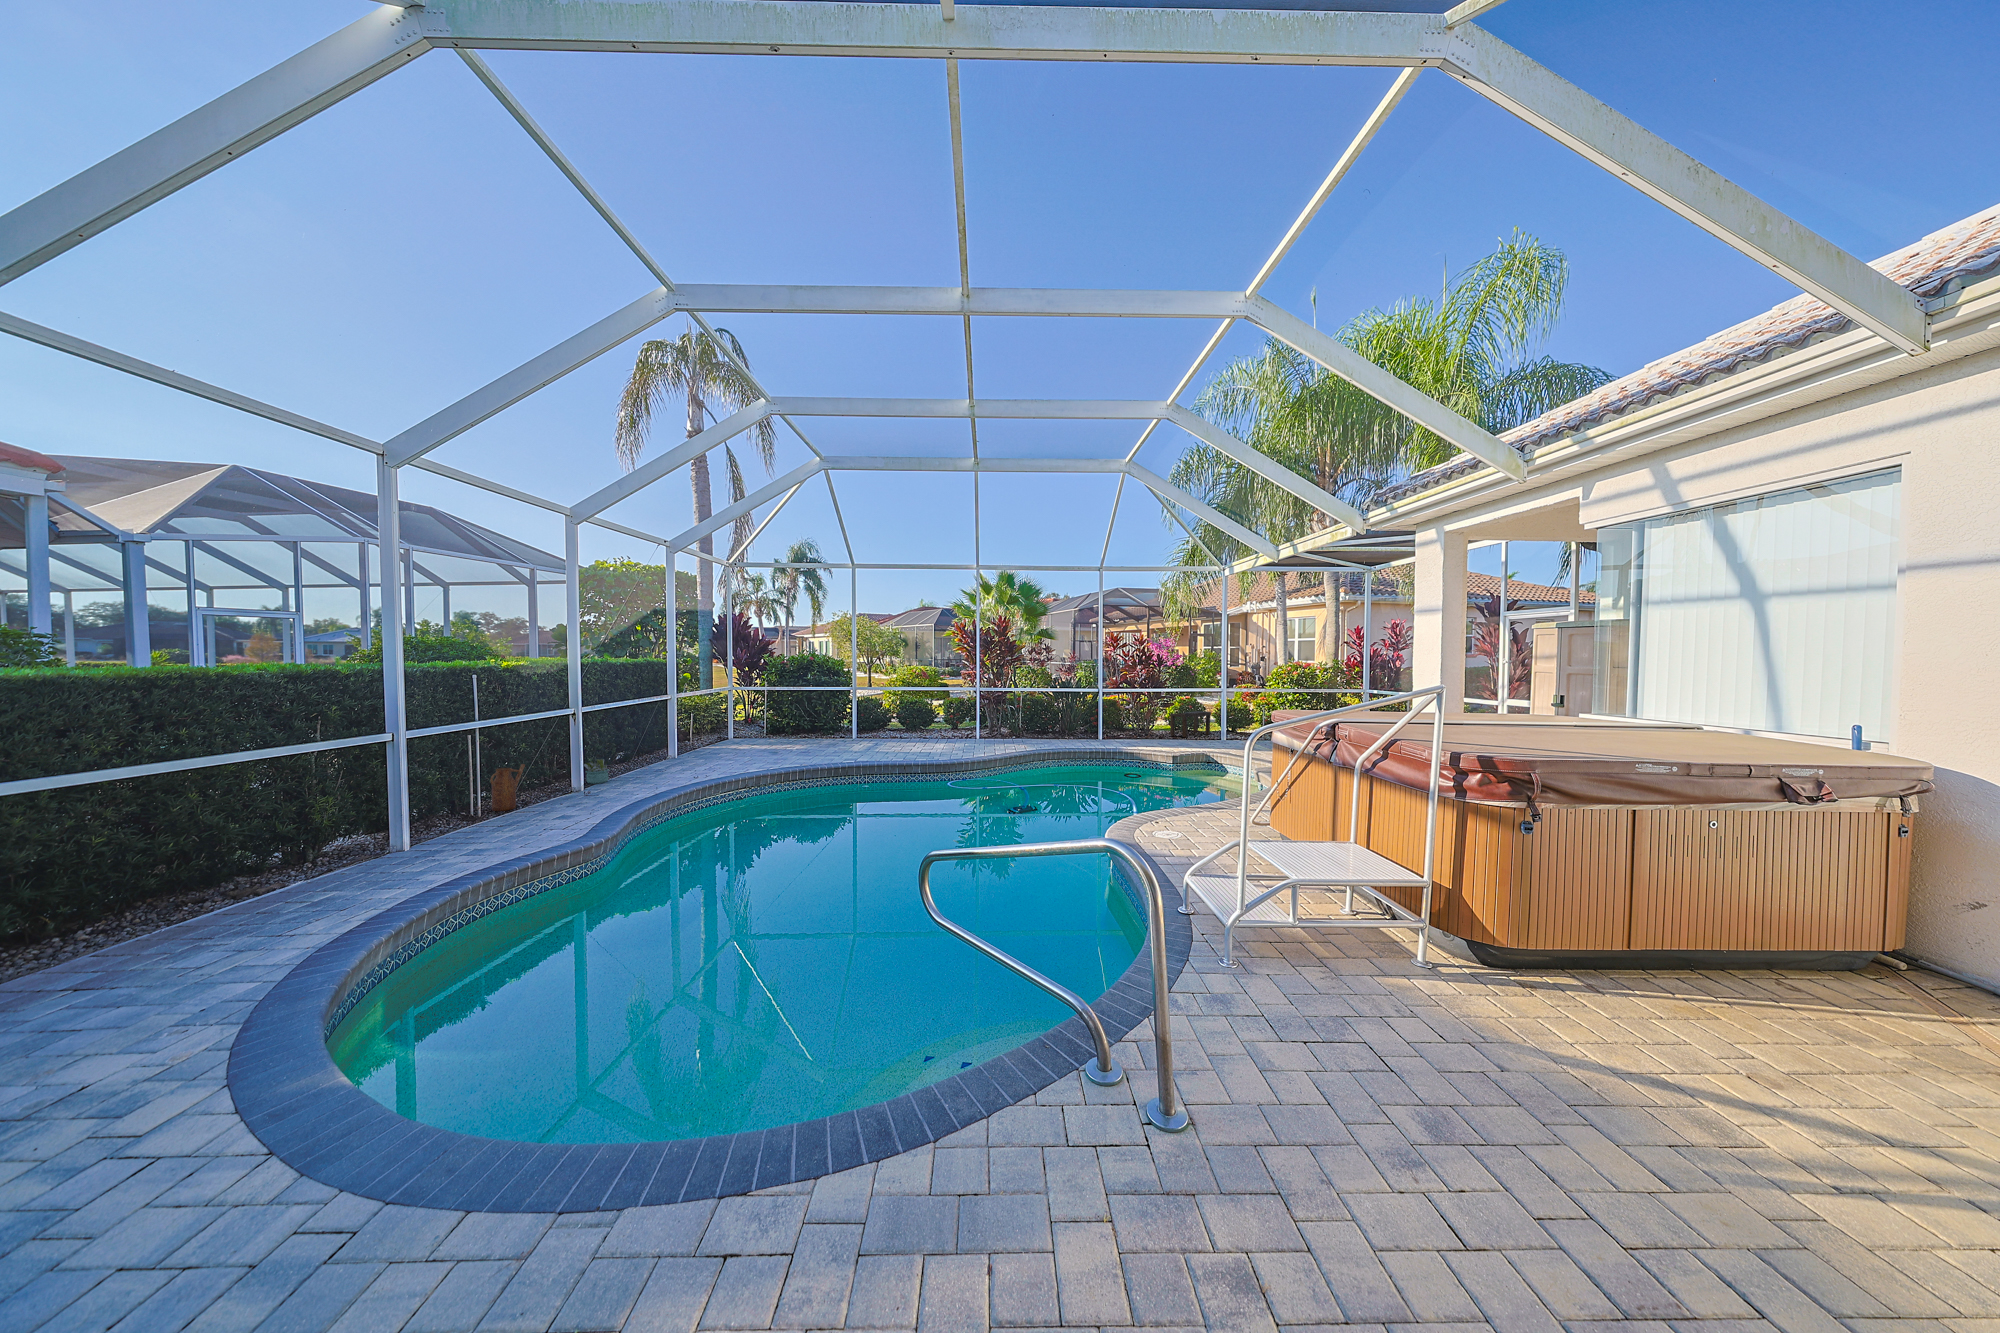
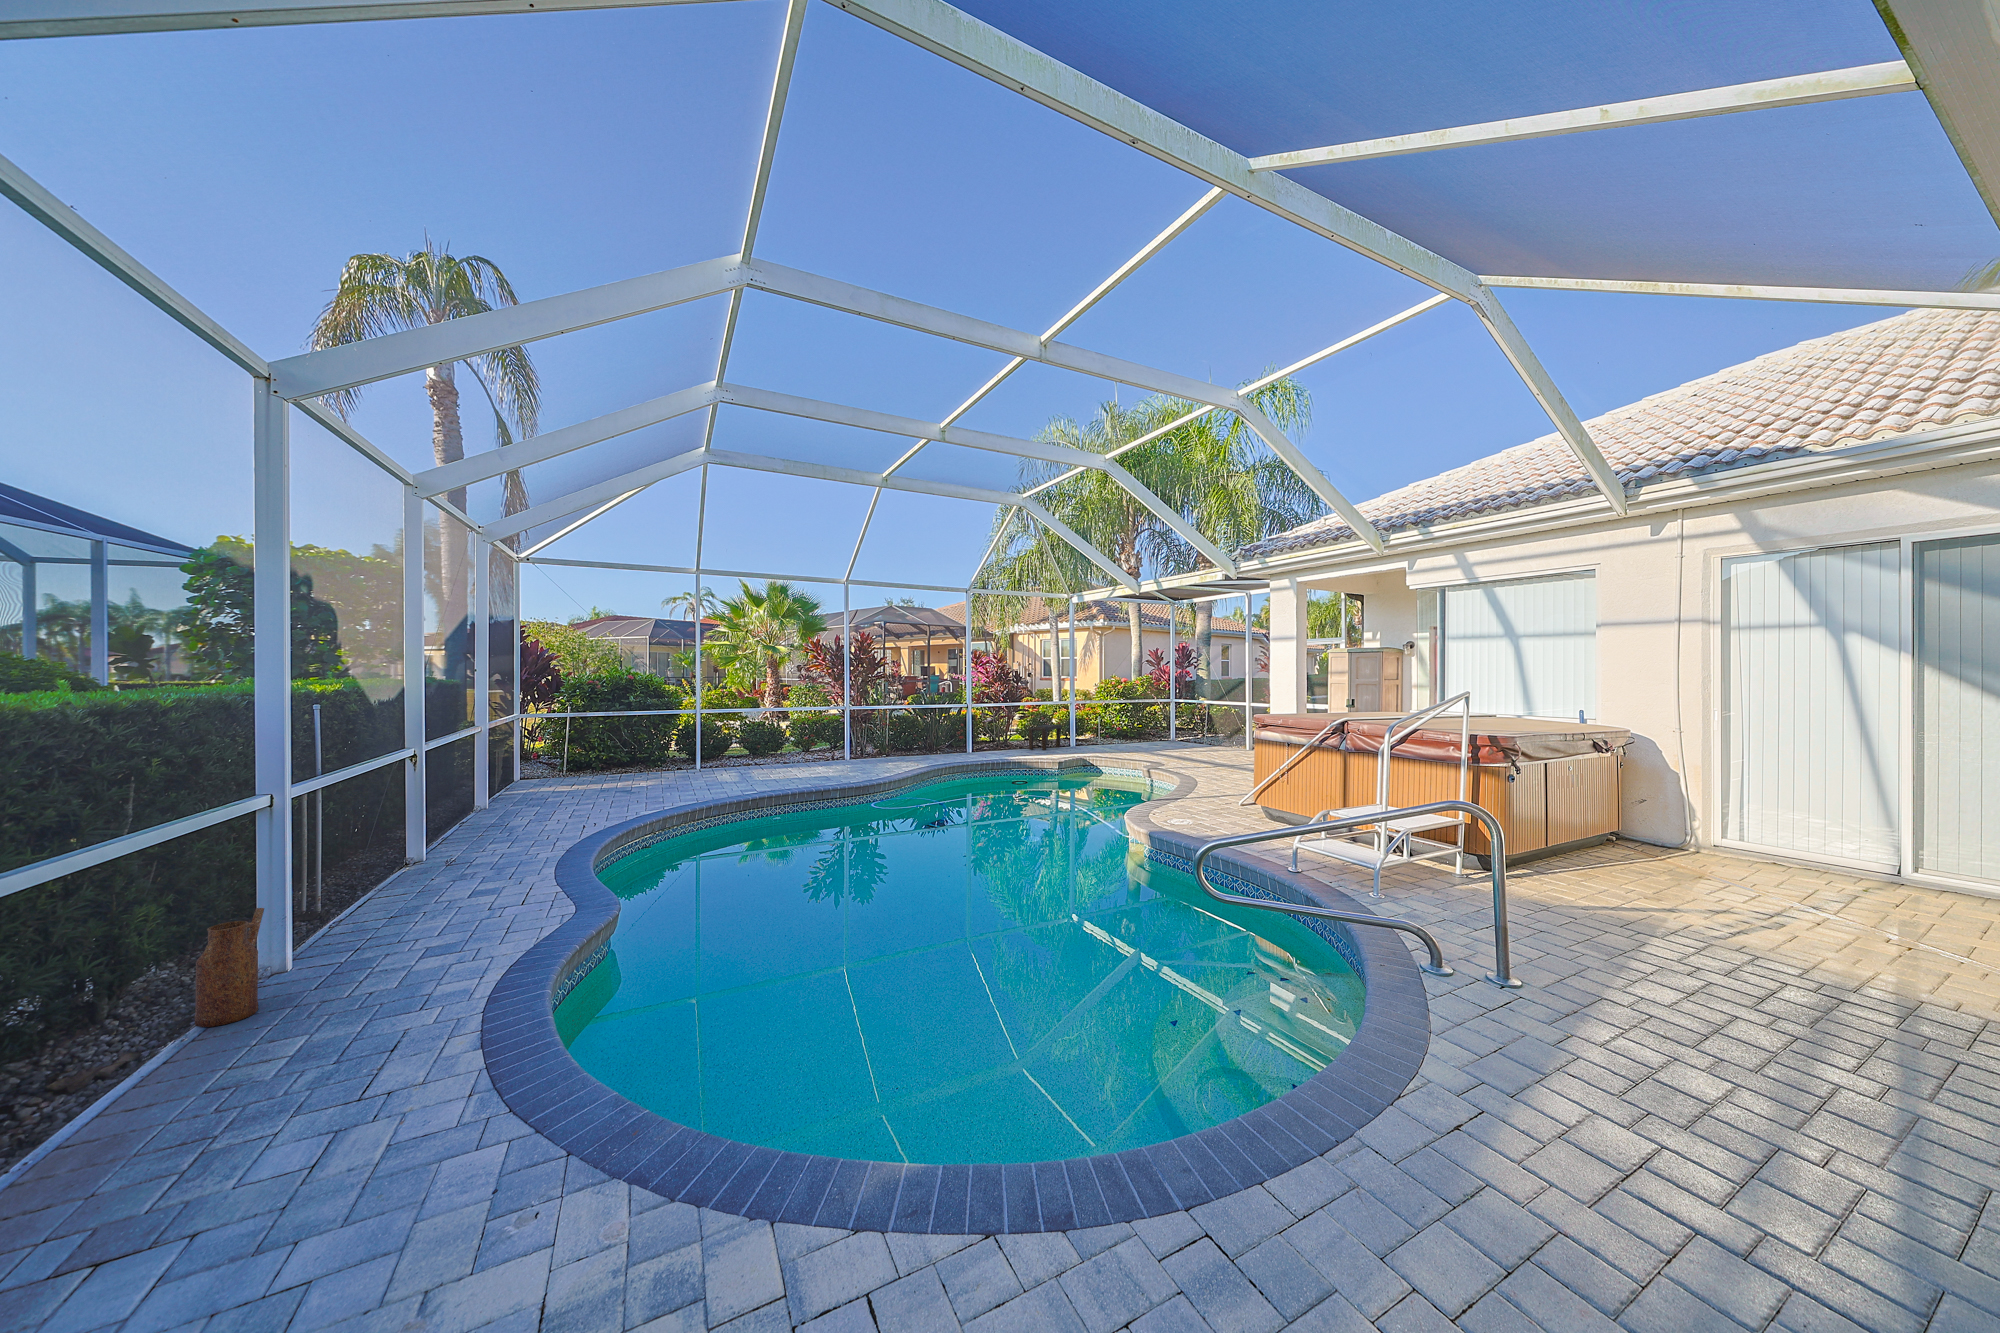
decorative plant: present [584,759,609,784] -> none [439,808,478,842]
watering can: present [490,764,525,811] -> present [195,908,264,1027]

